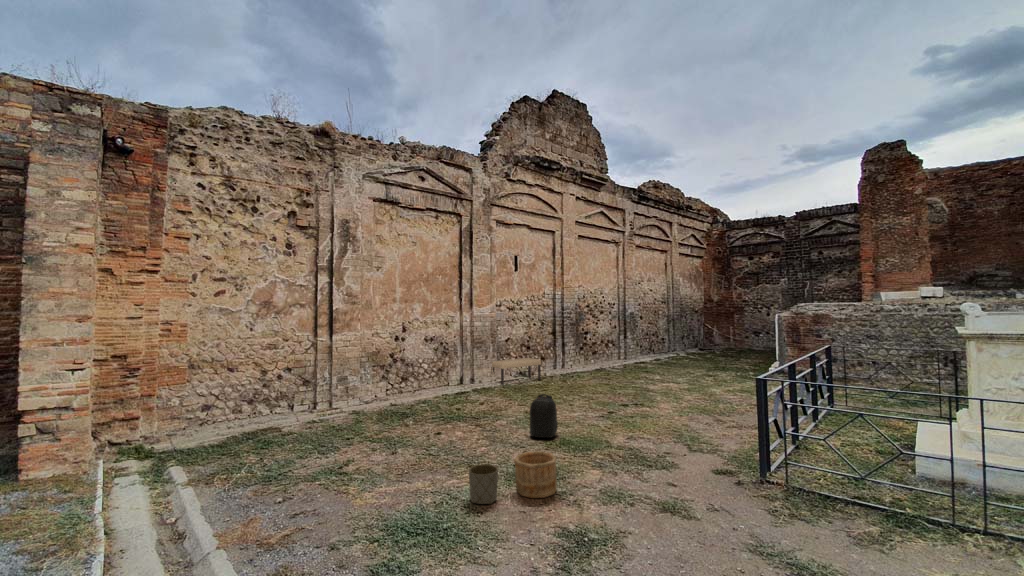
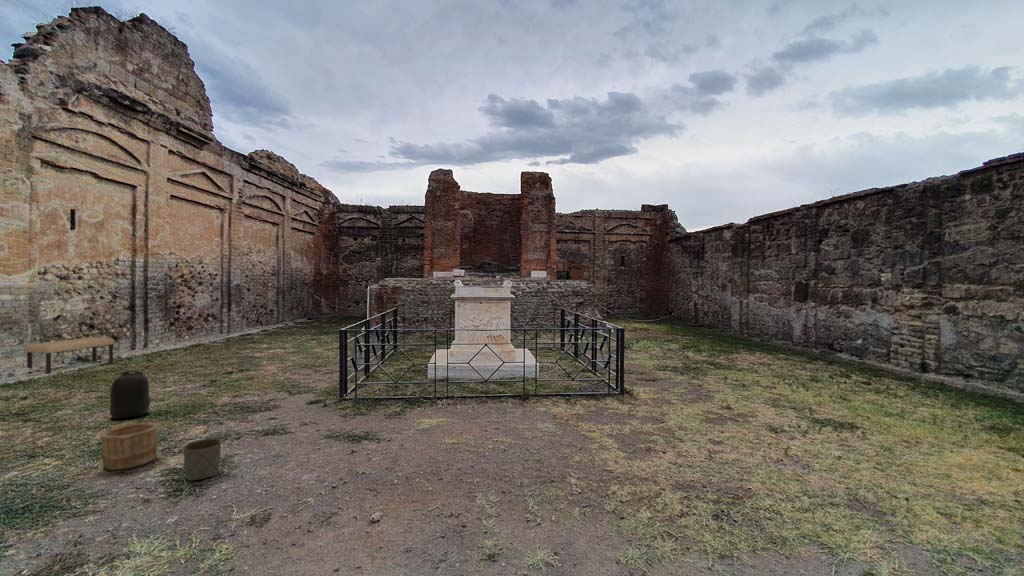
planter: present [469,464,498,504] -> present [184,439,221,481]

